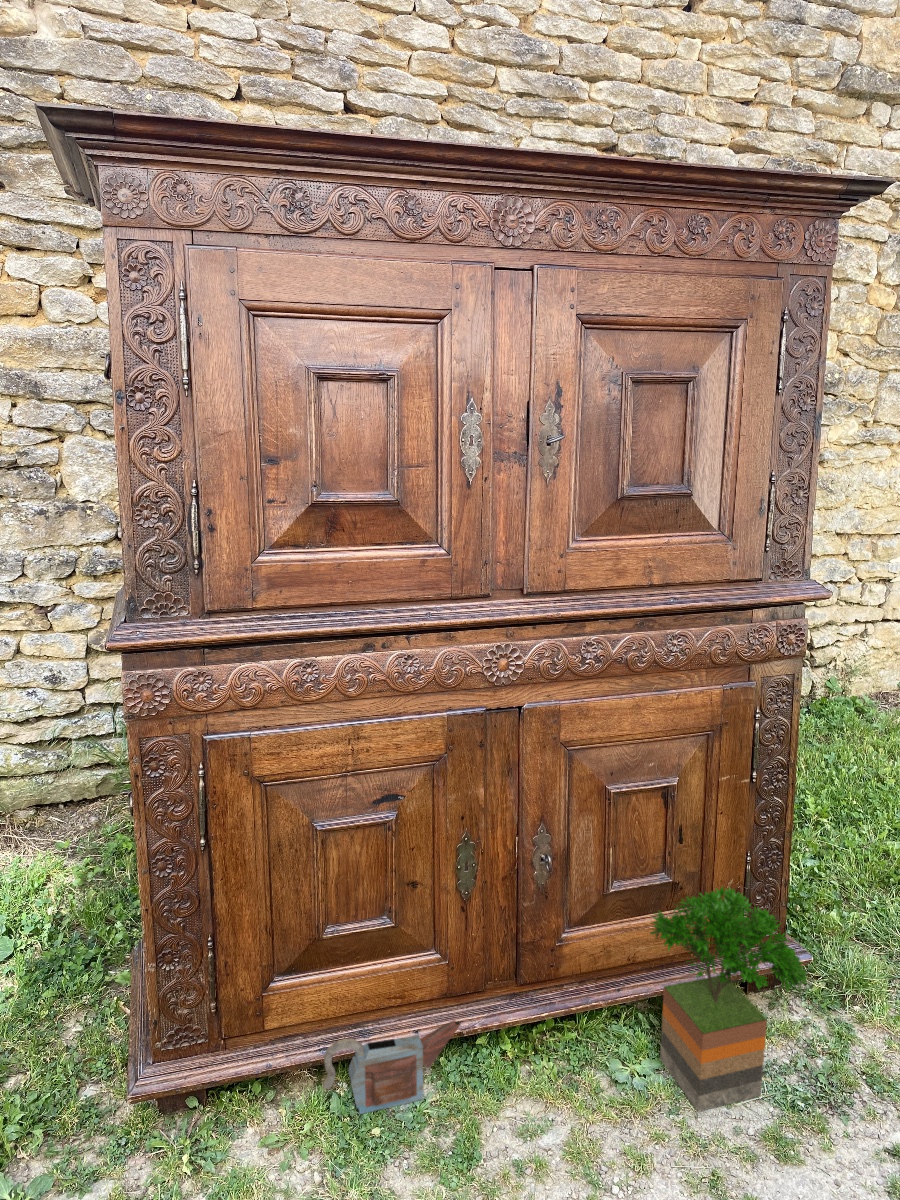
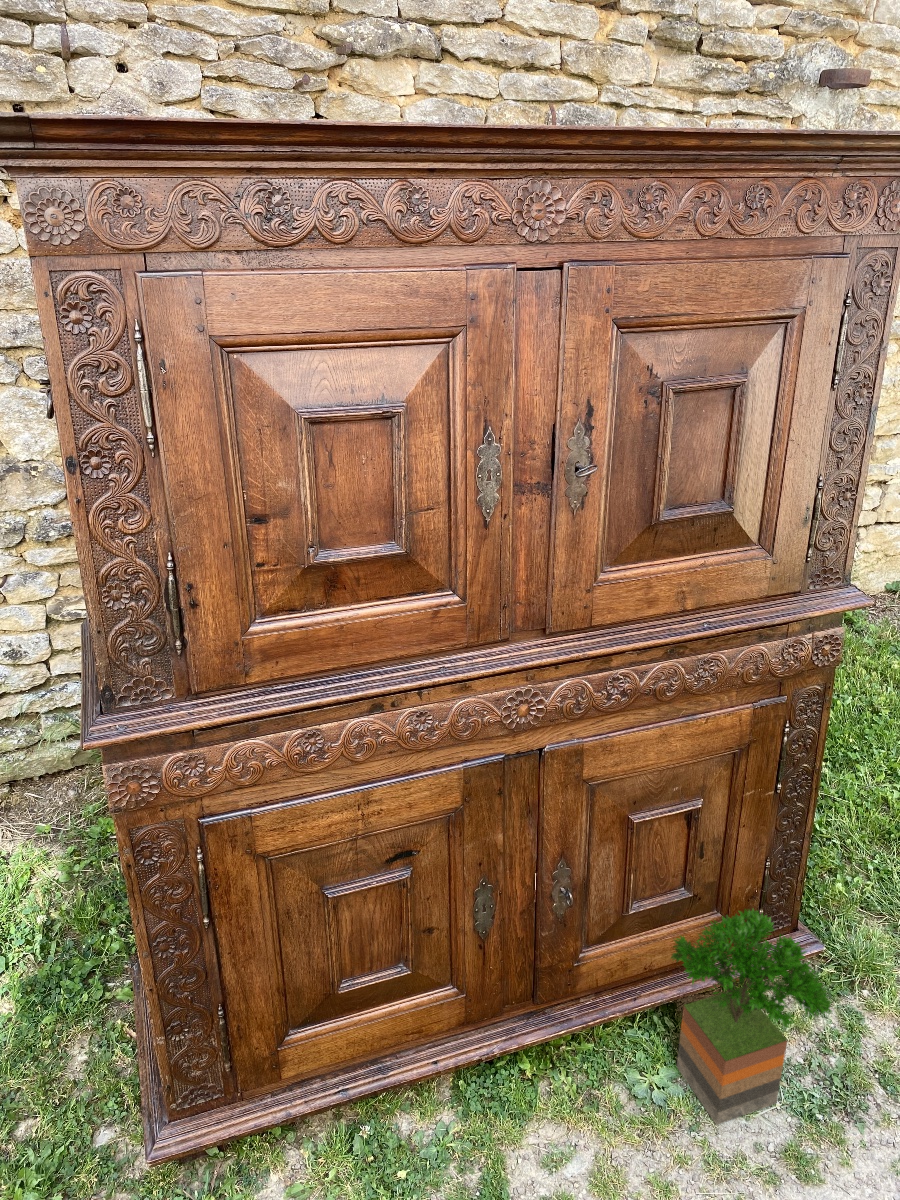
watering can: present [323,1020,460,1114] -> none [345,1055,481,1150]

